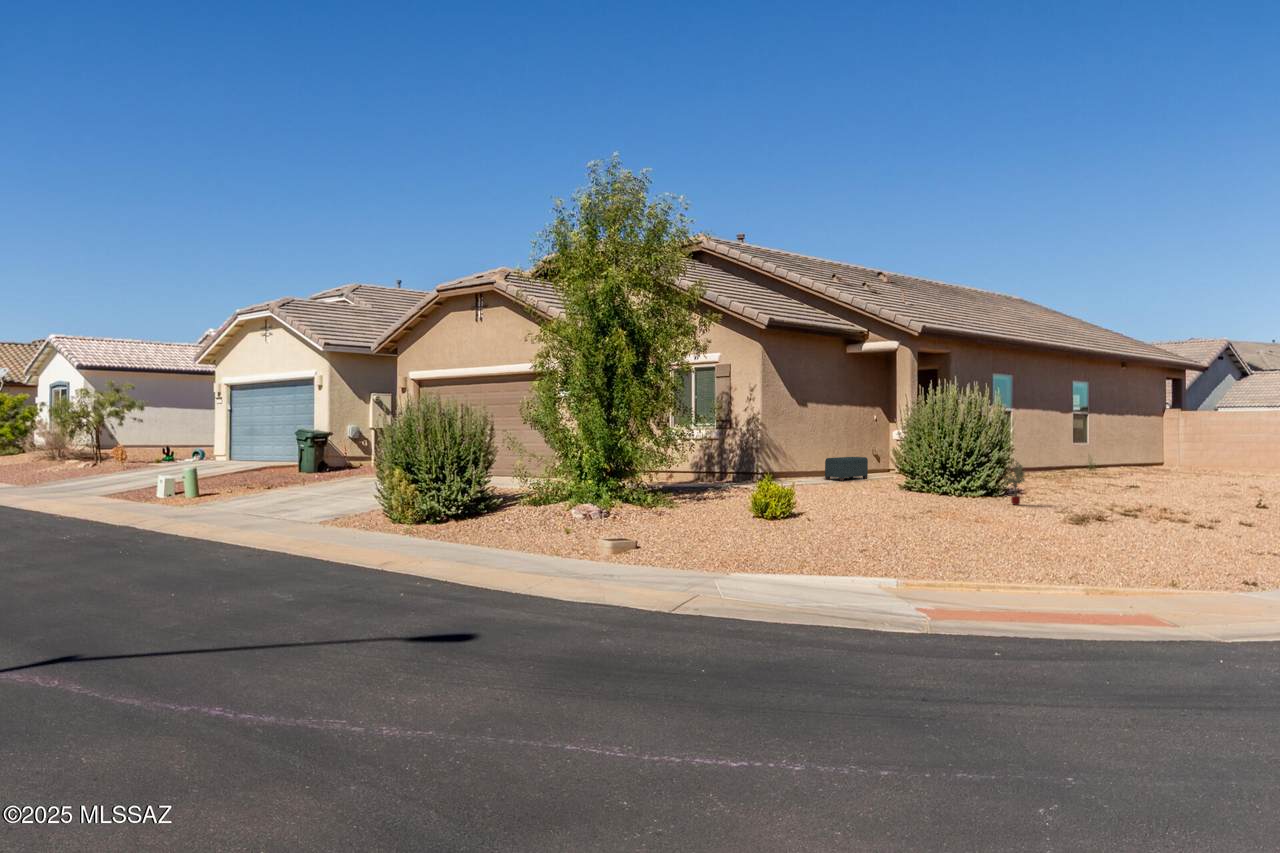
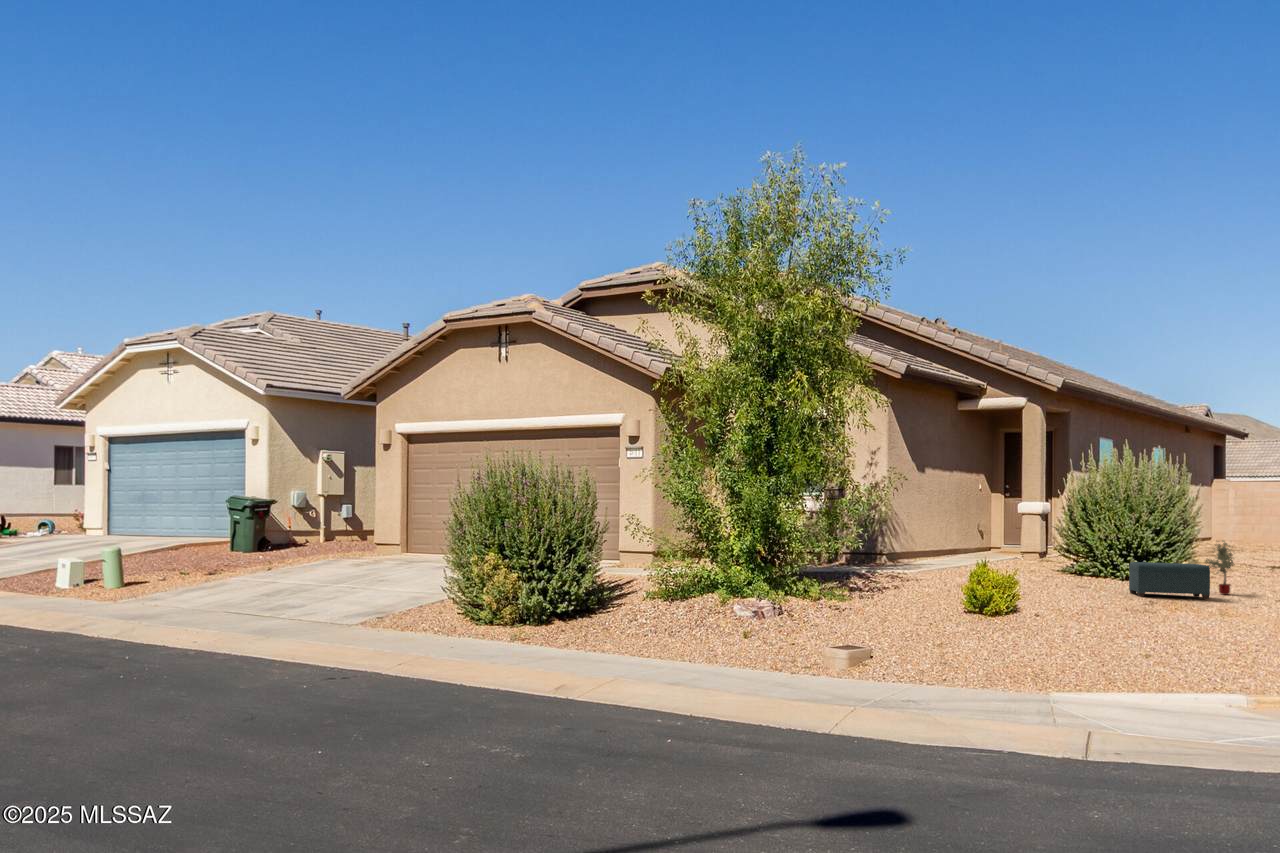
bench: present [825,457,868,481] -> present [1129,562,1210,599]

